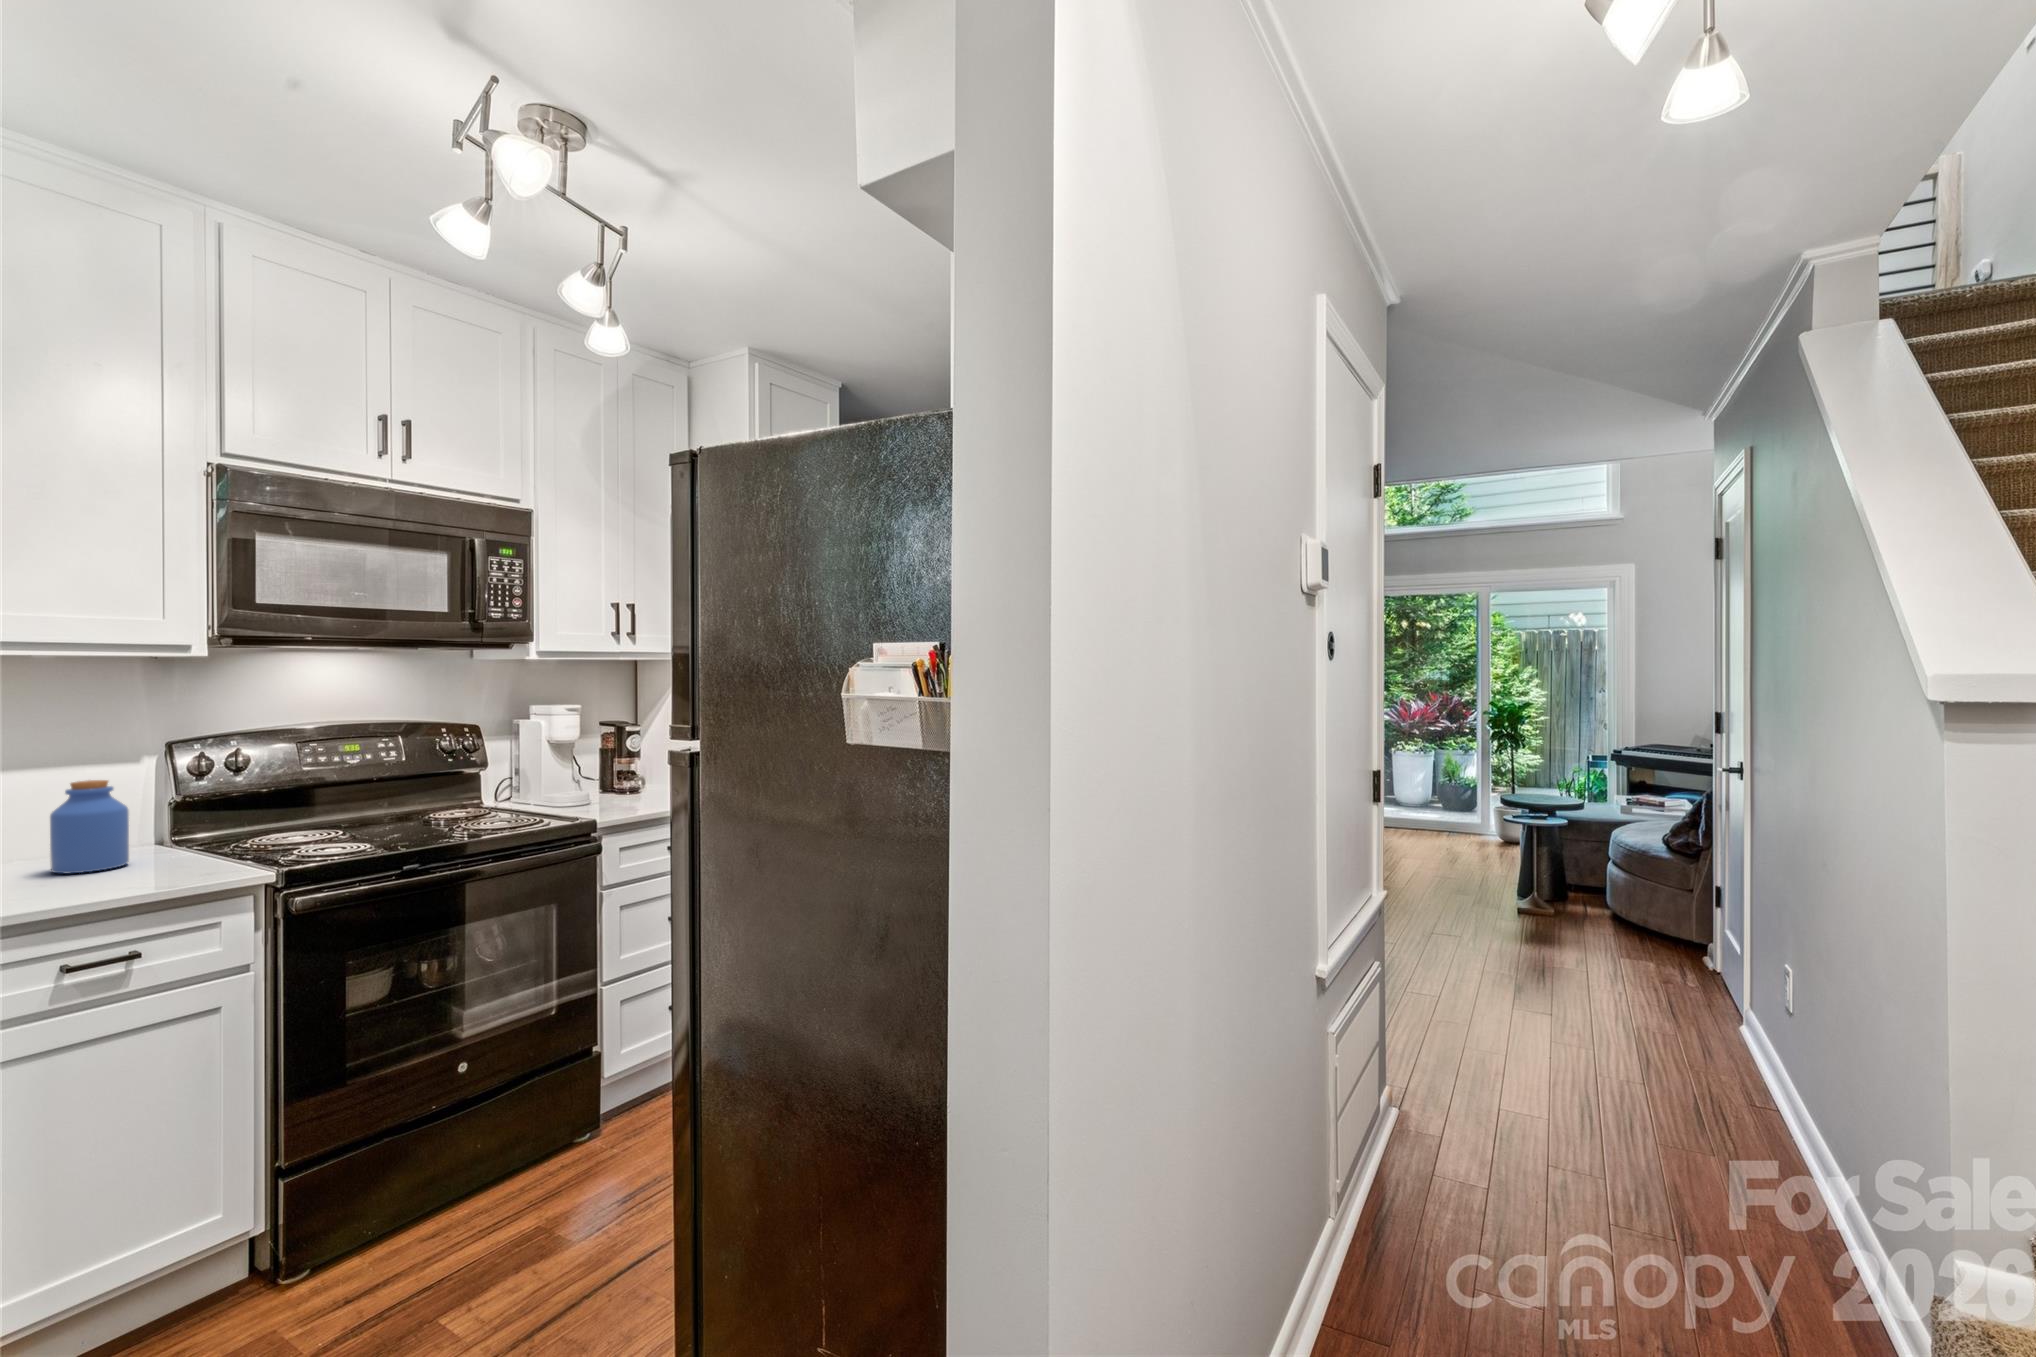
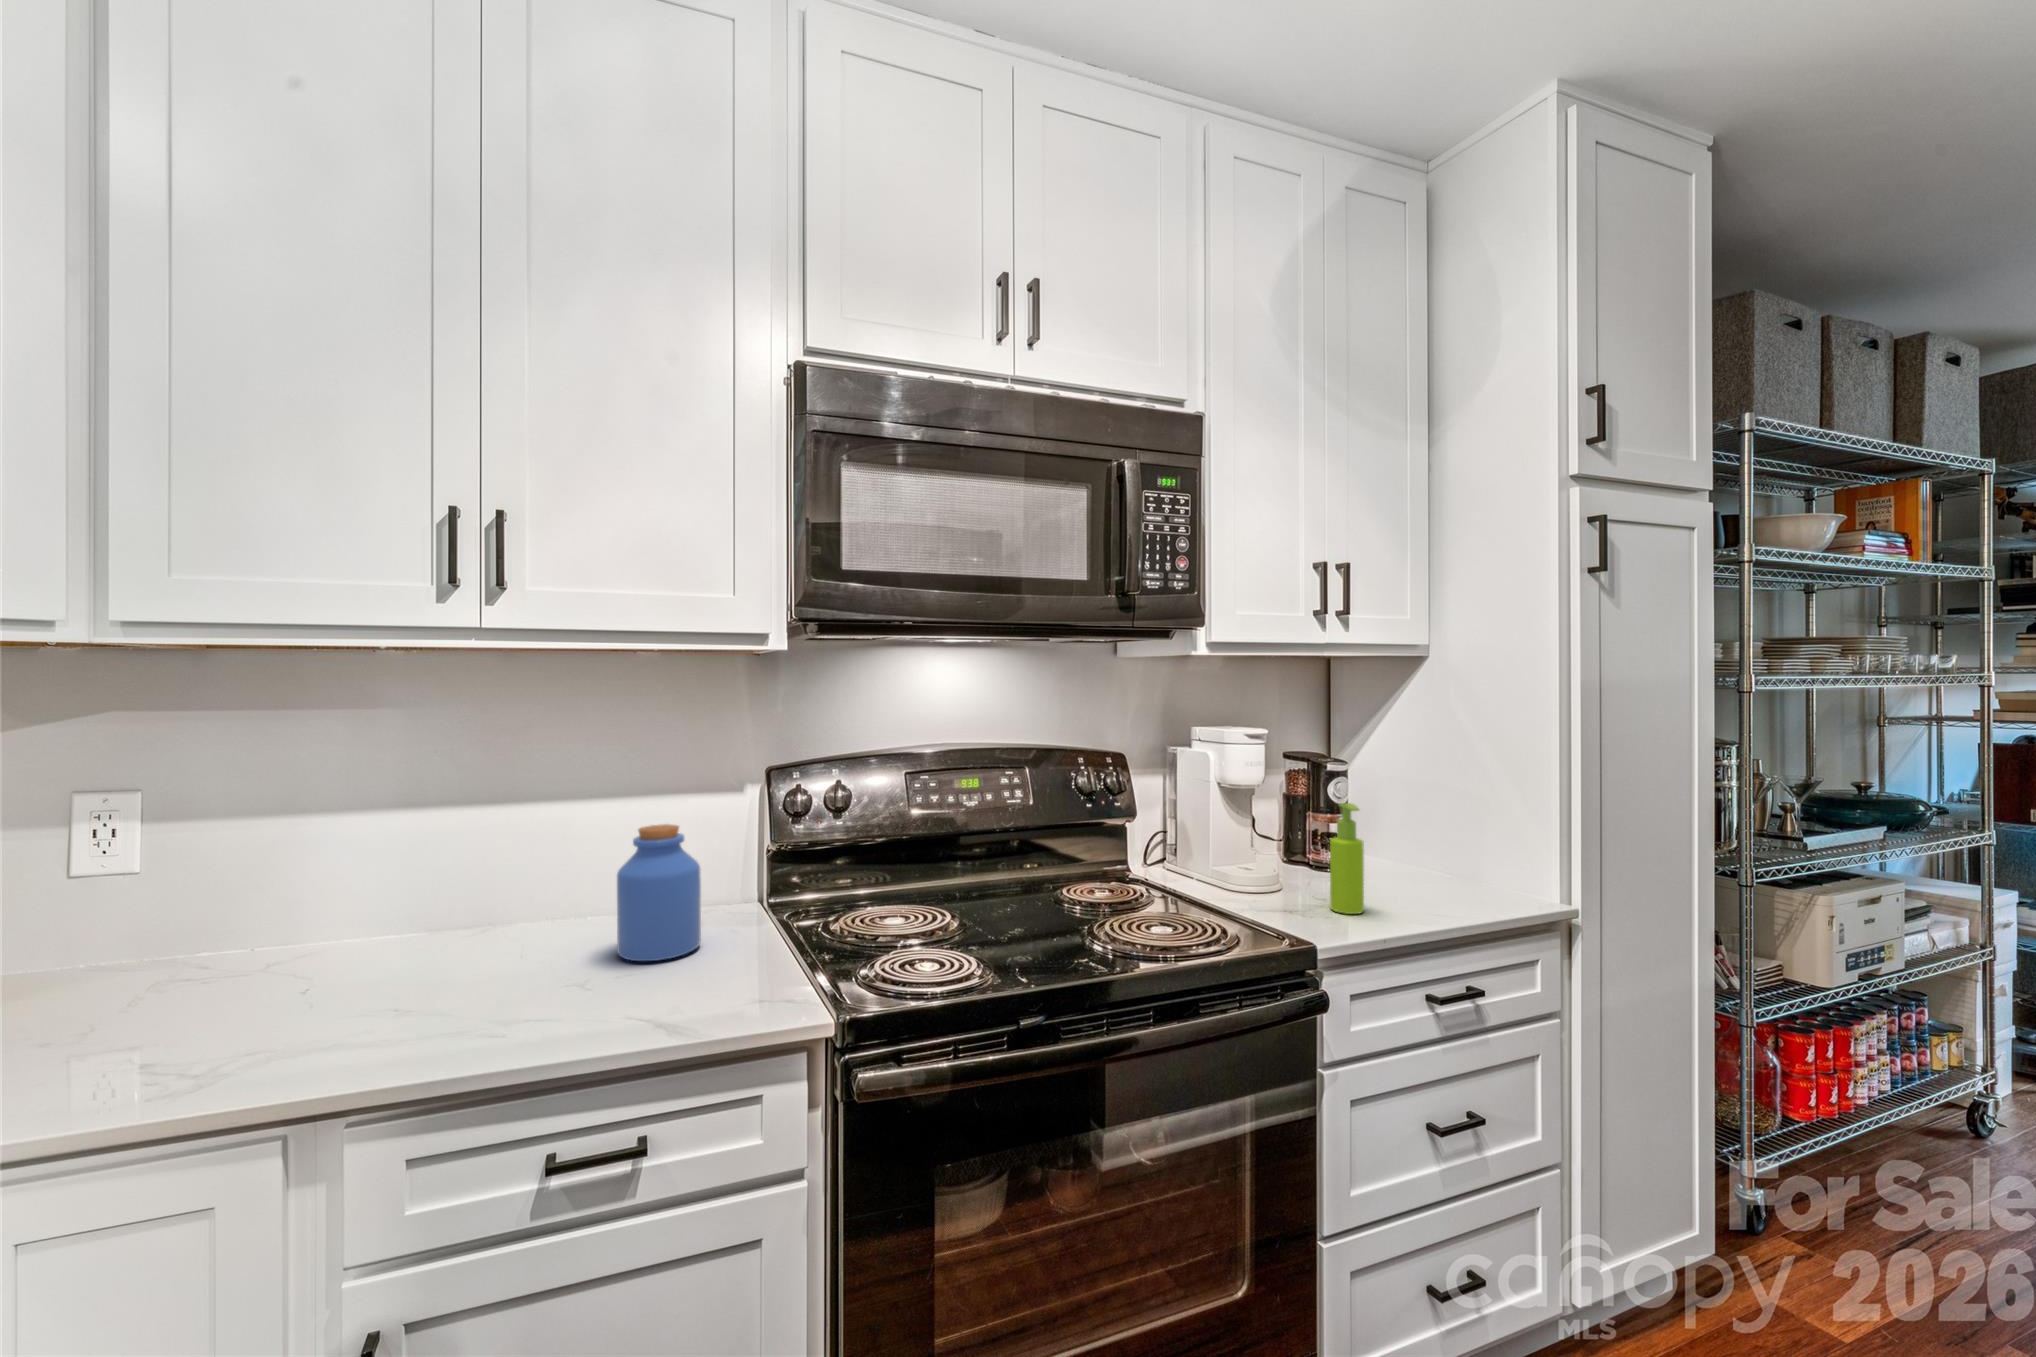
soap dispenser: none [614,745,634,807] -> present [1330,803,1364,914]

